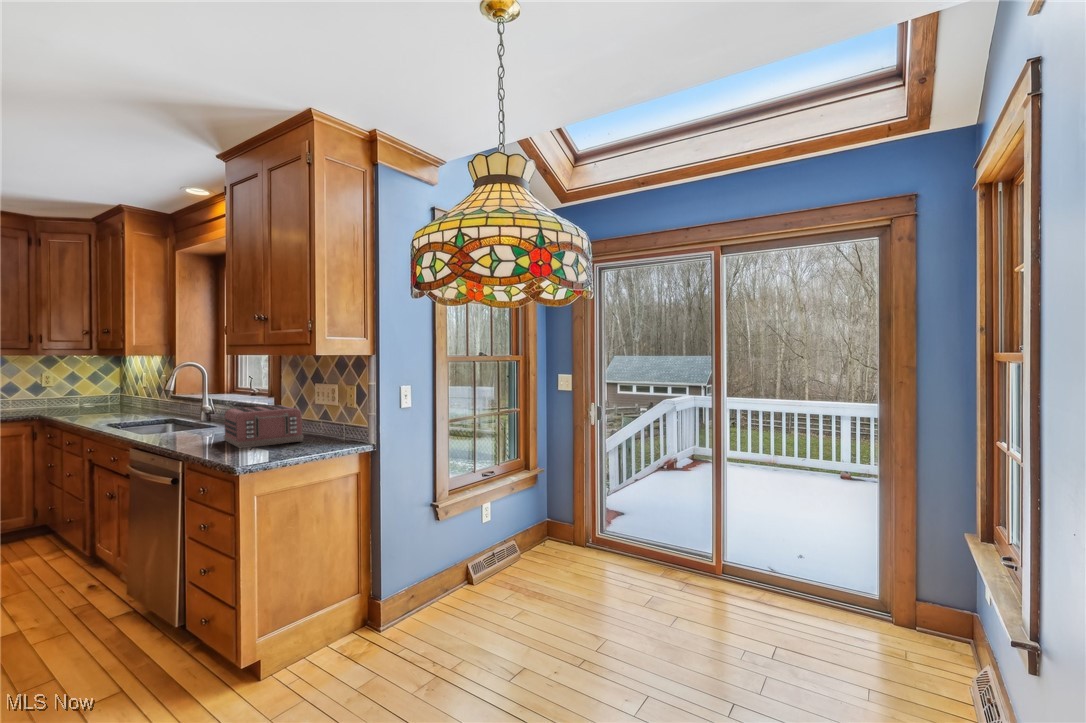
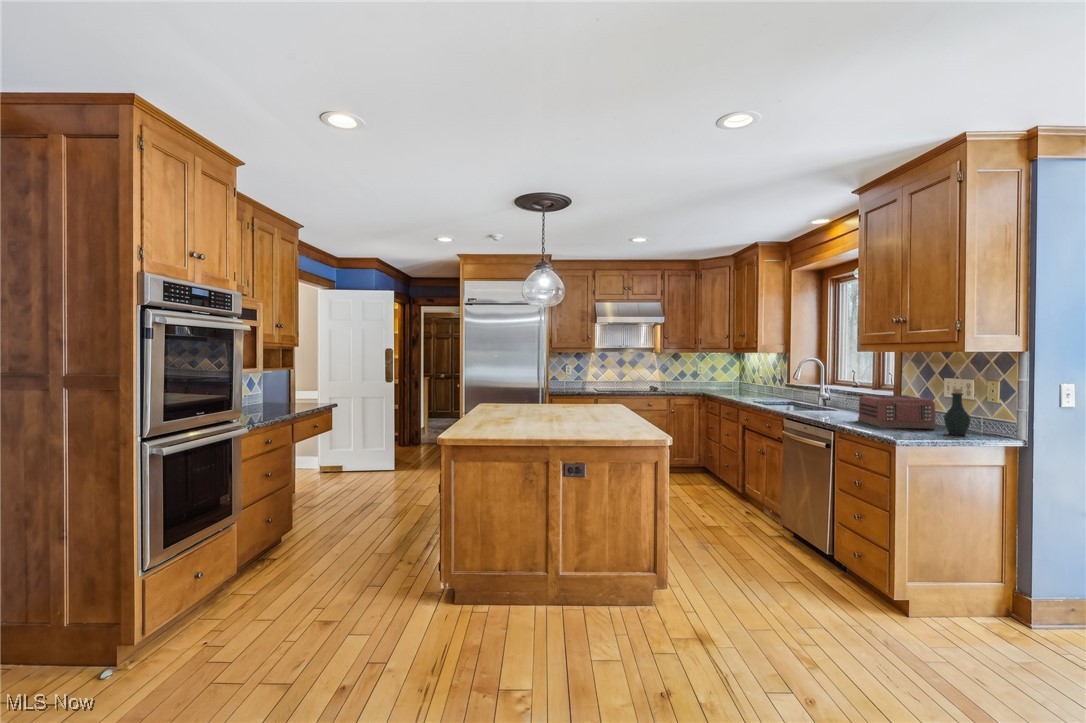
bottle: none [305,395,330,447] -> present [944,388,971,435]

